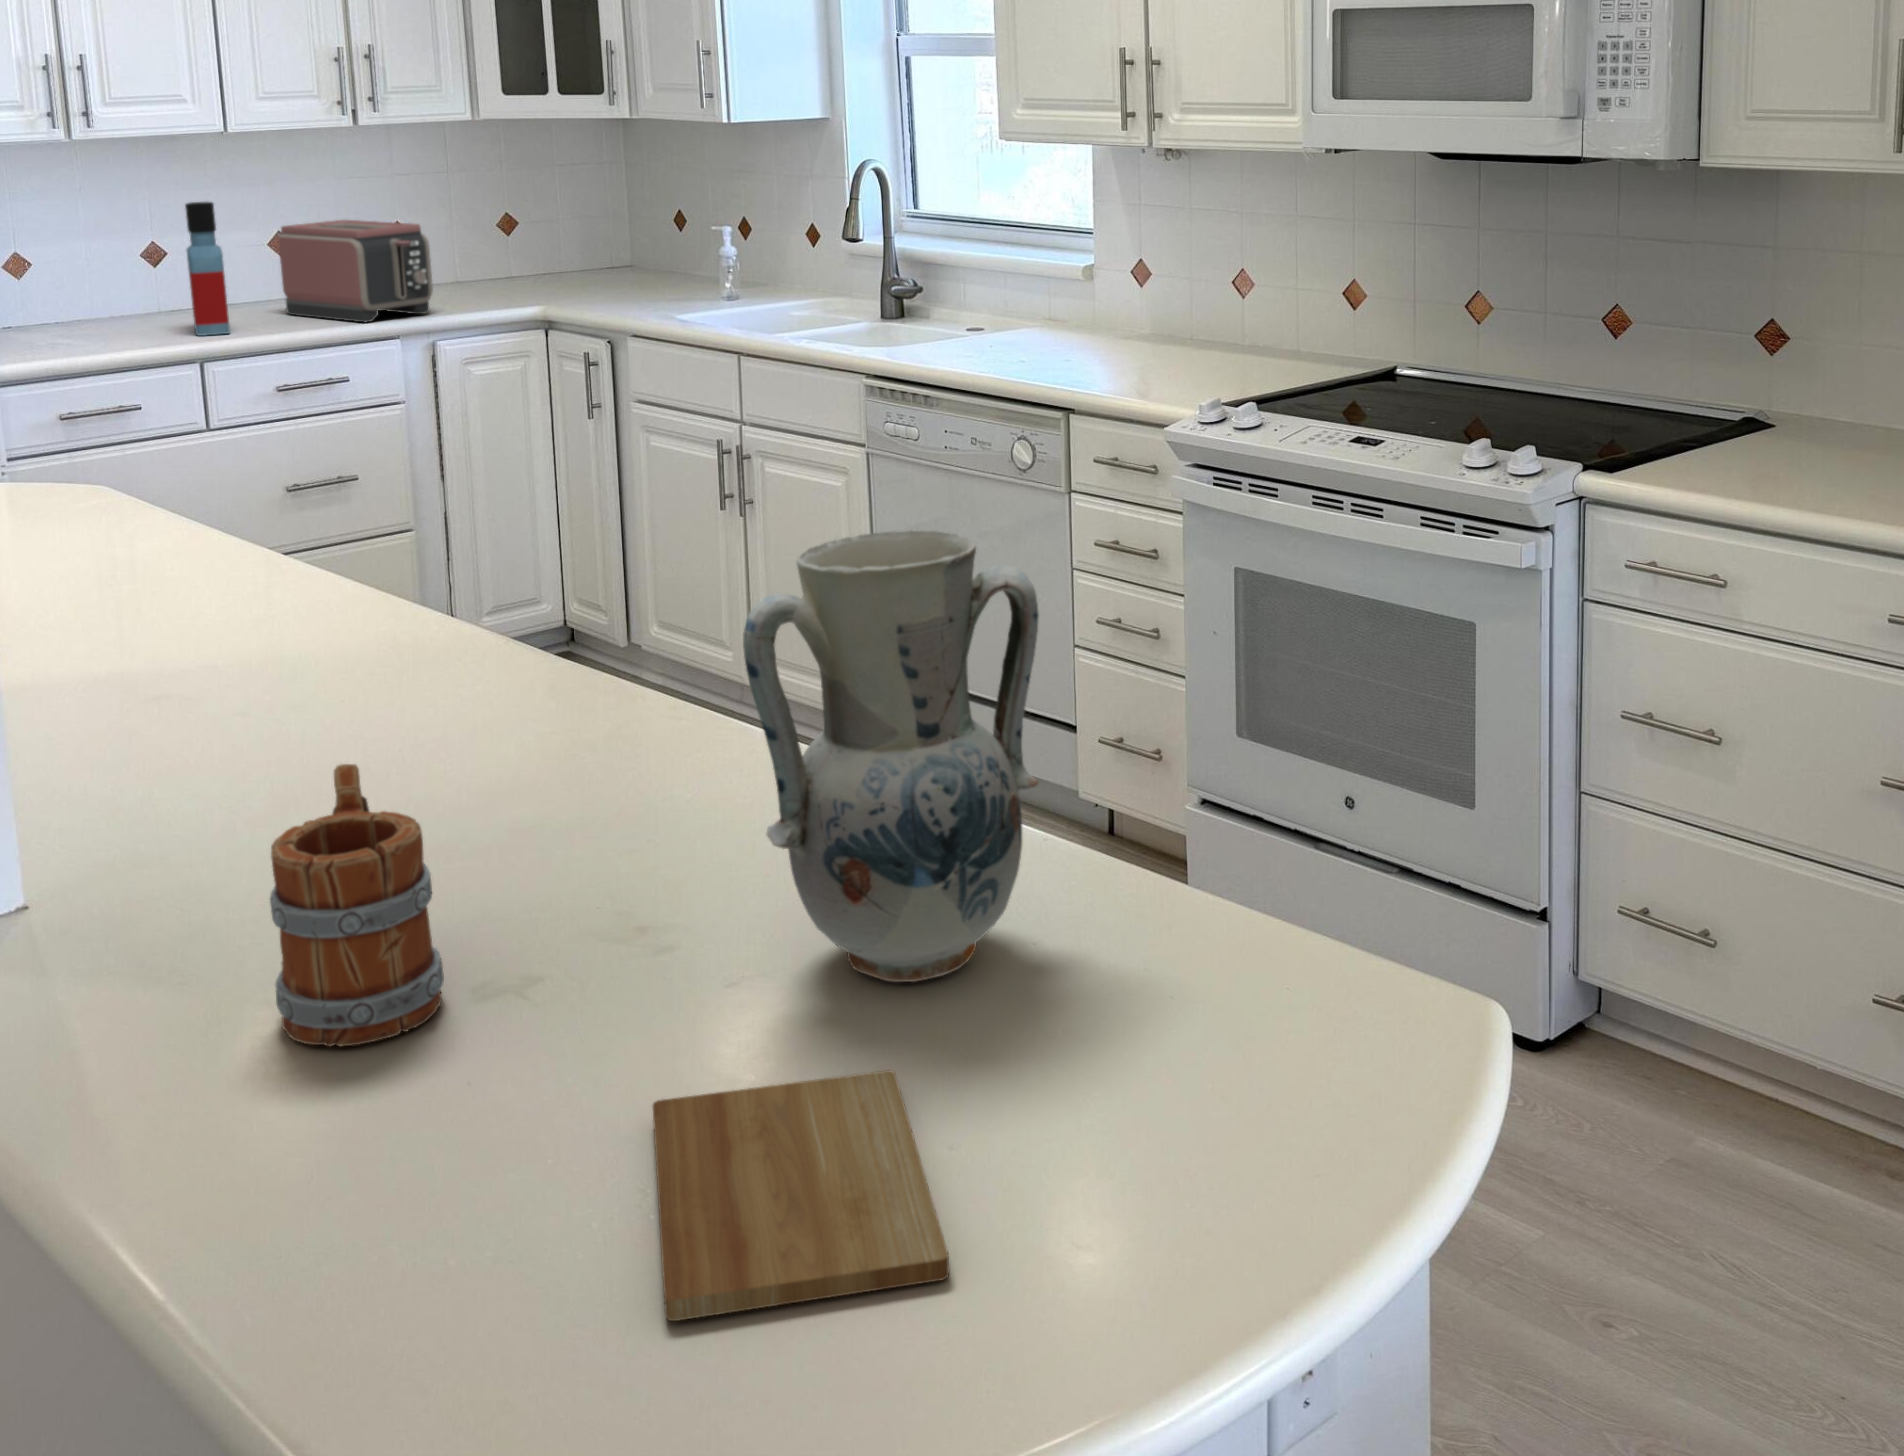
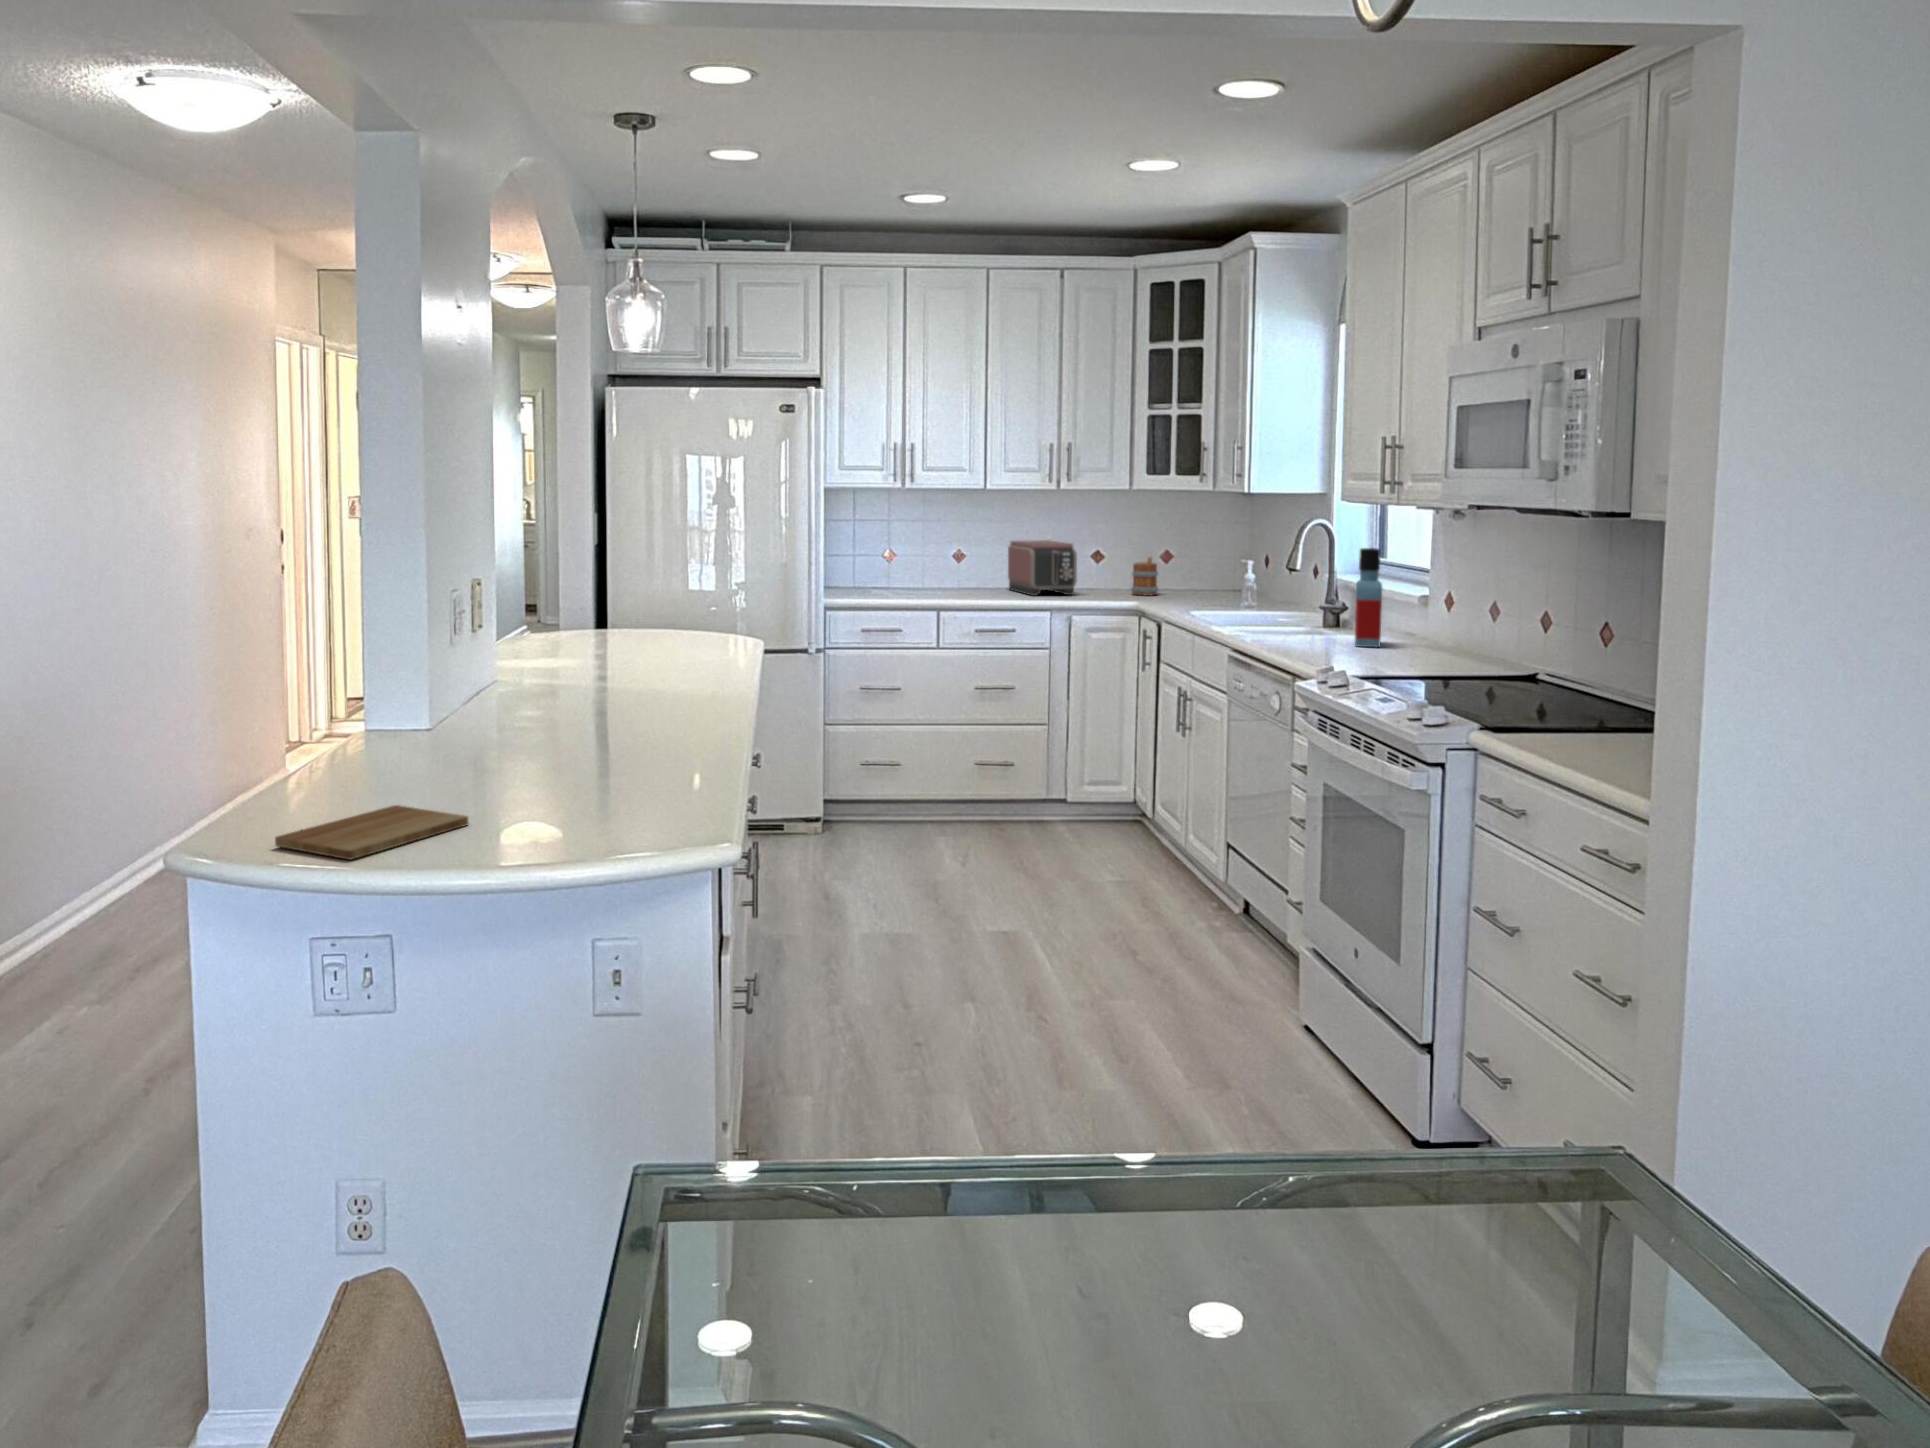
bottle: present [185,202,230,336] -> present [1355,548,1382,647]
vase: present [743,531,1039,982] -> none [506,605,631,805]
mug: present [270,764,444,1047] -> present [1131,557,1158,596]

